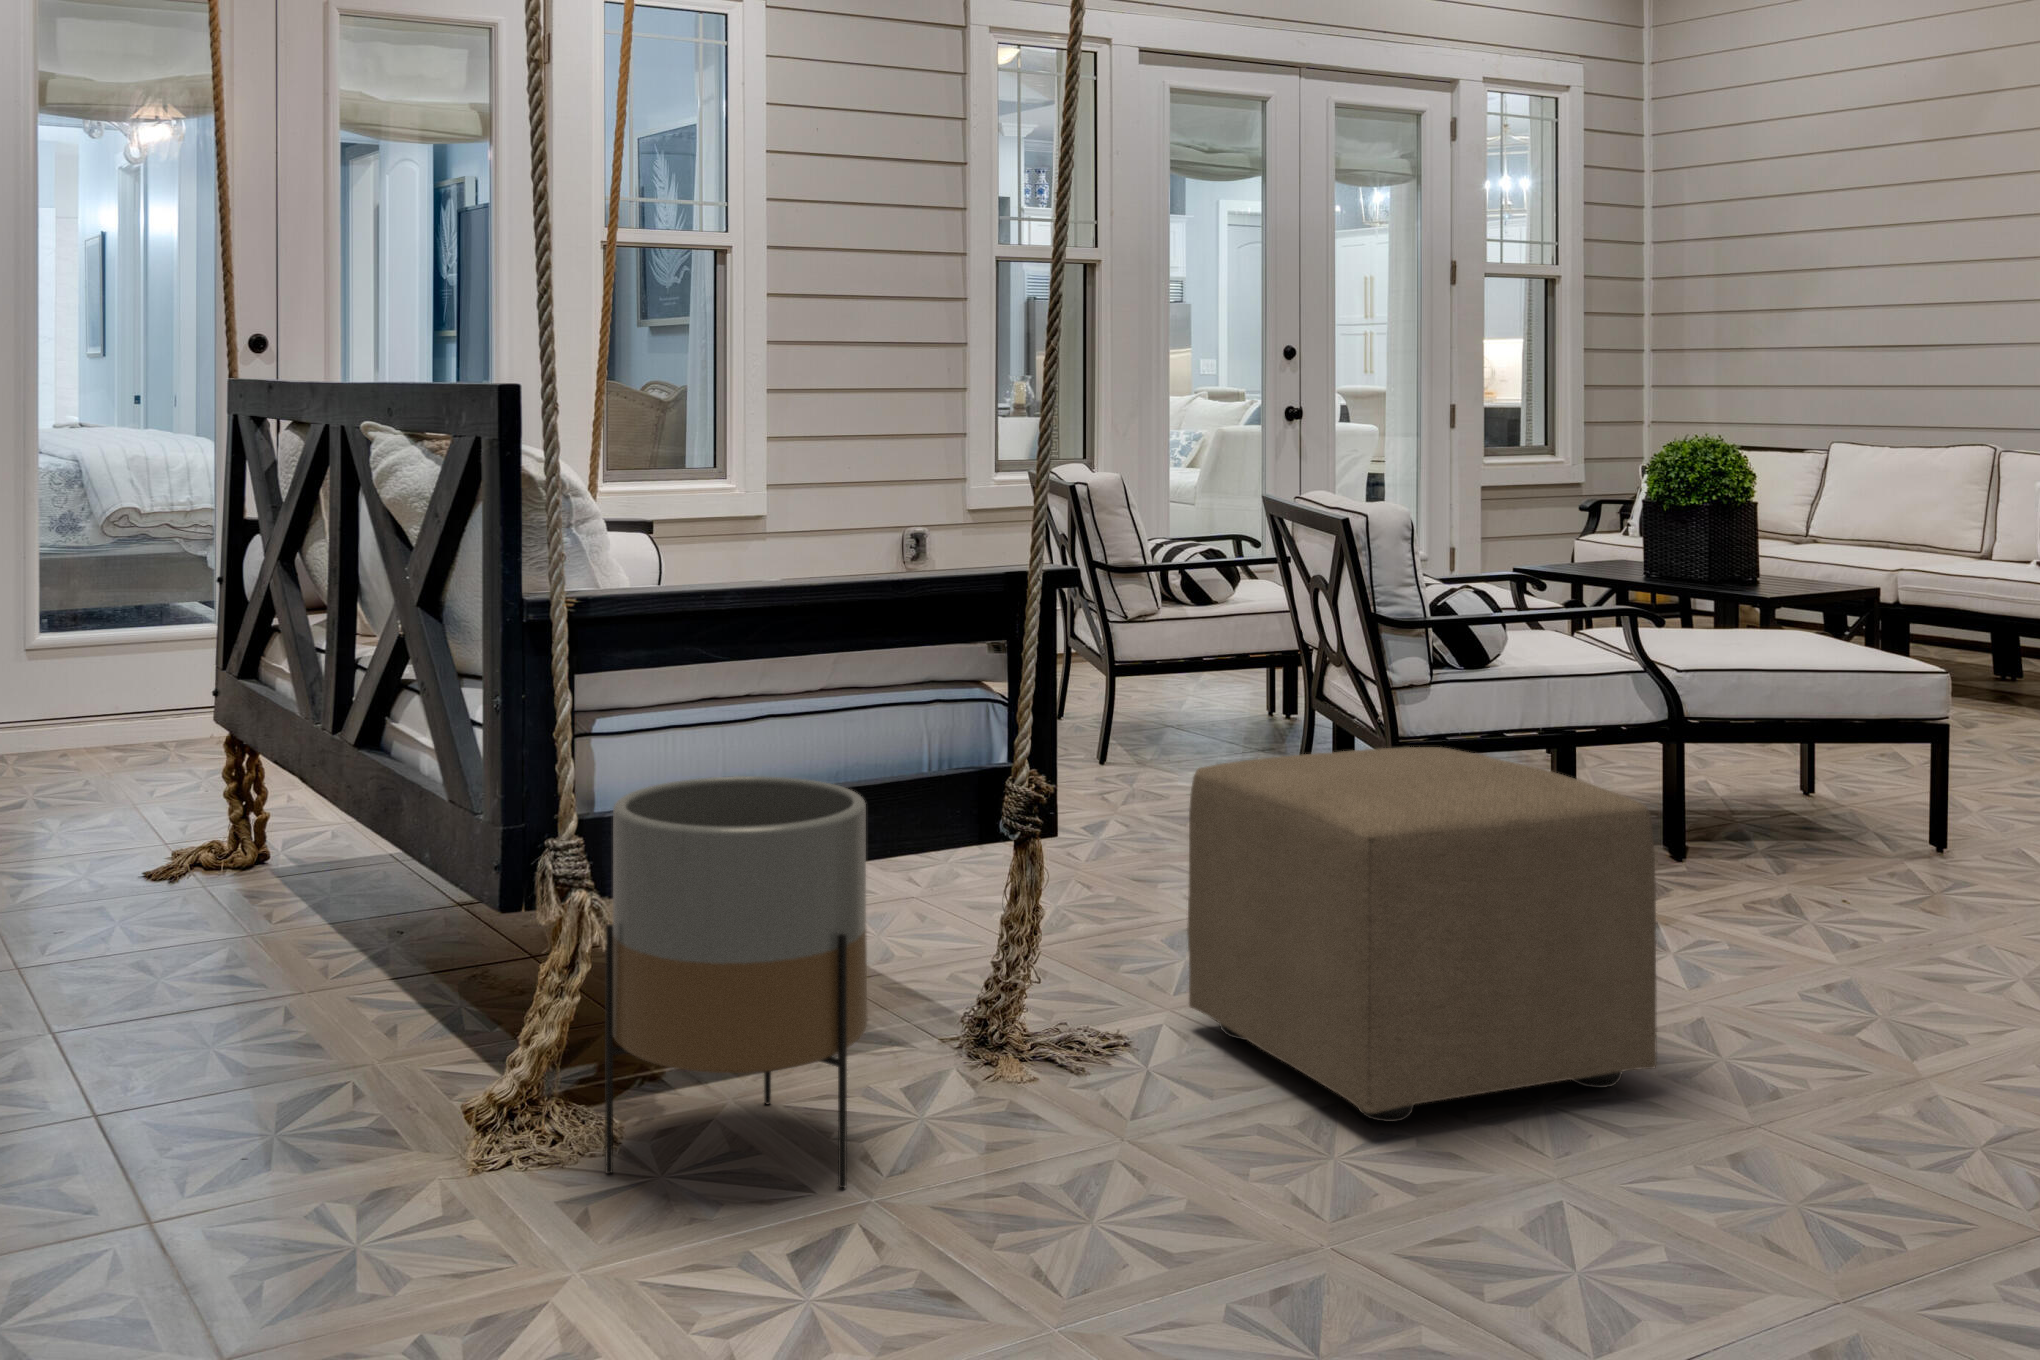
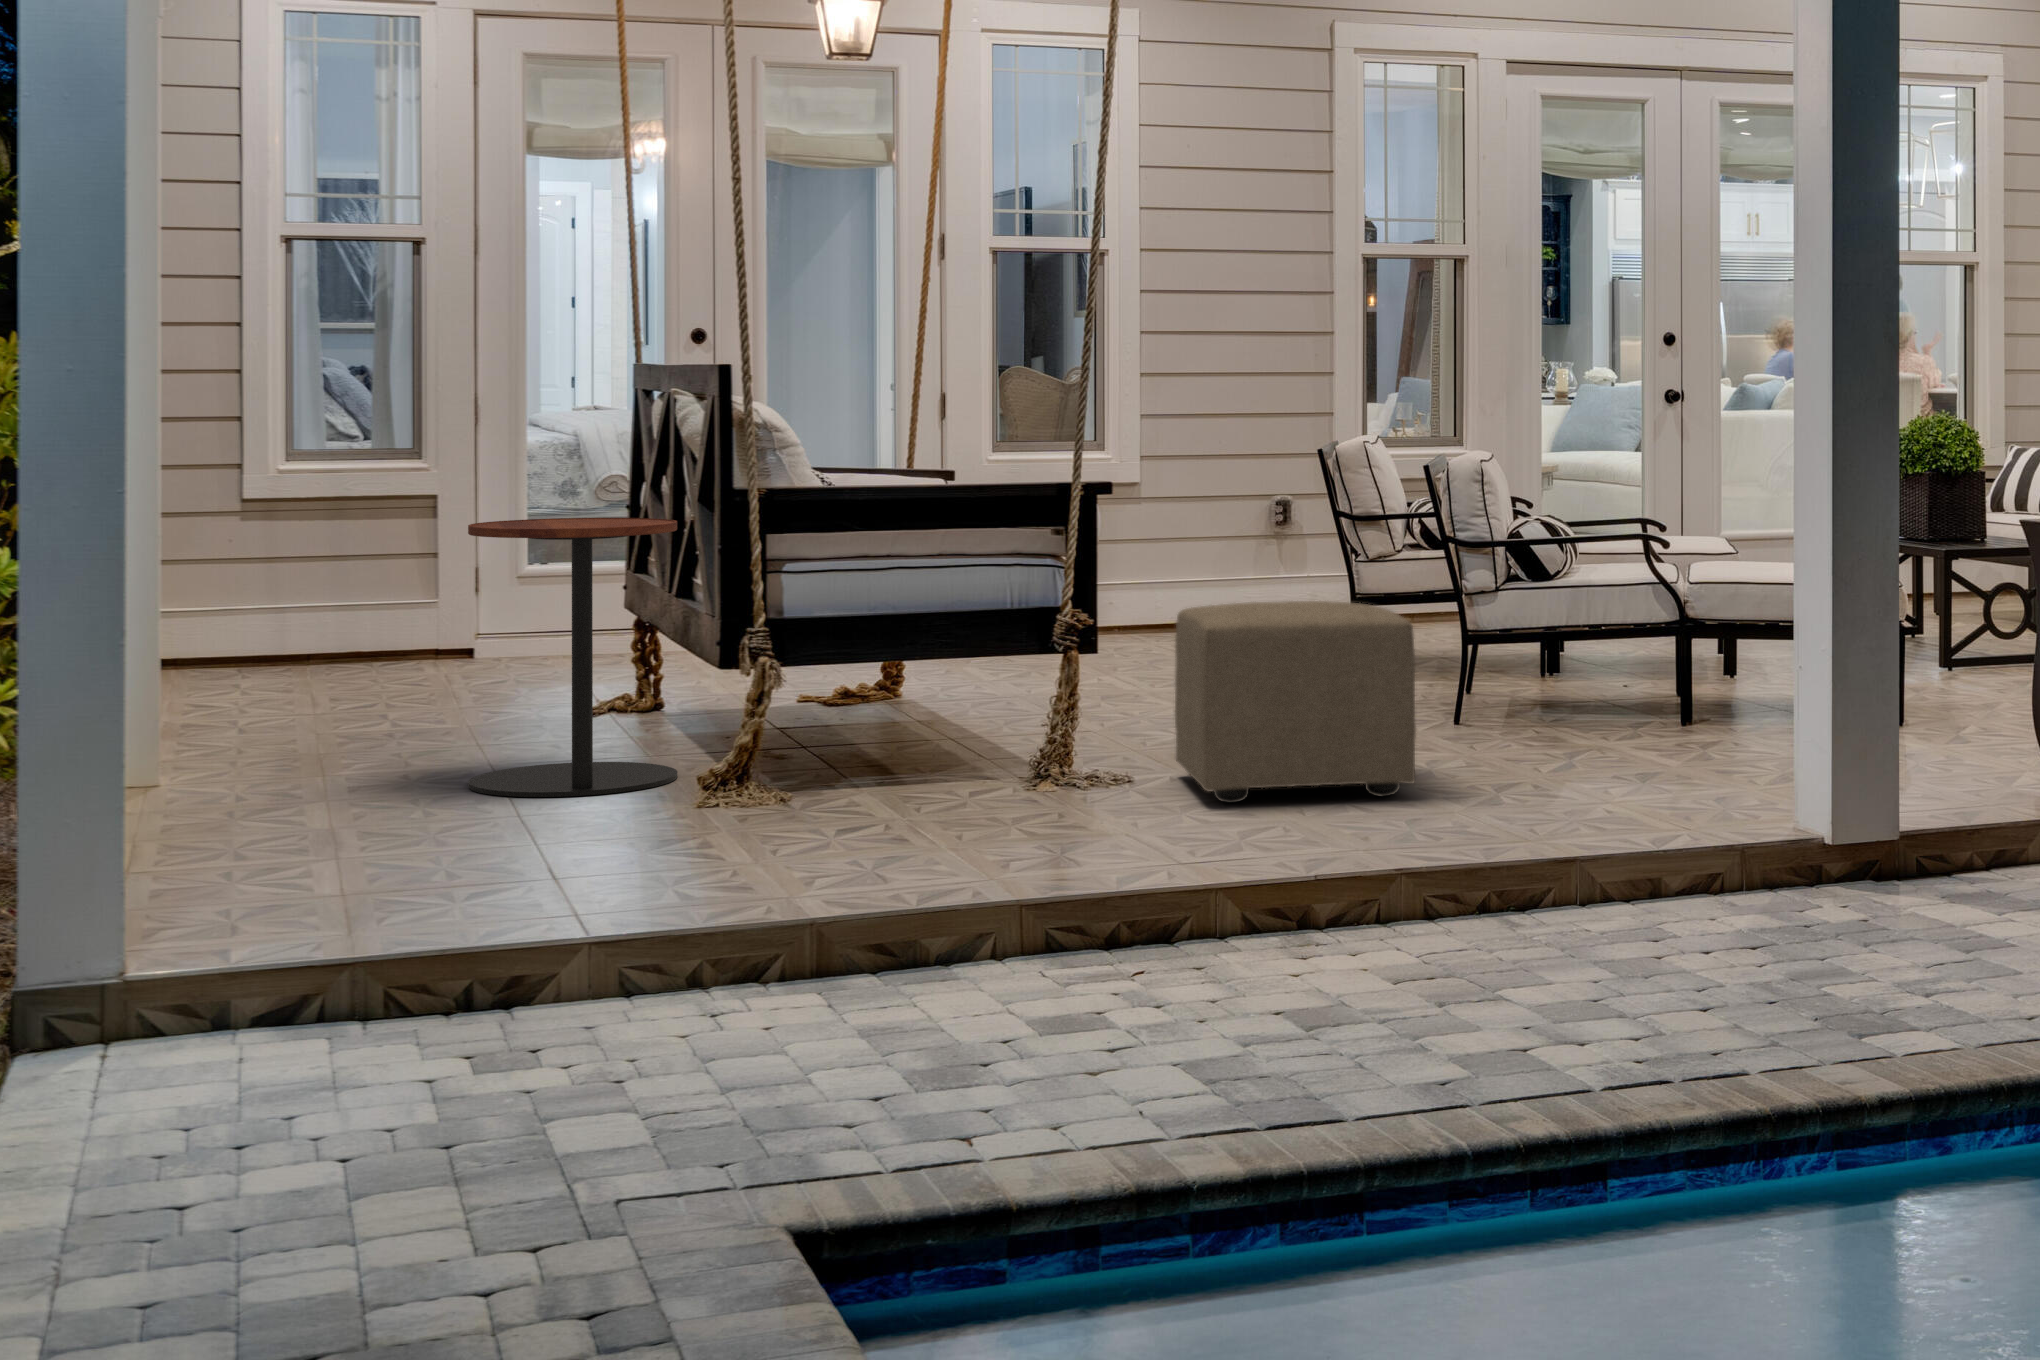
side table: none [31,629,389,1153] -> present [468,518,677,797]
planter: present [605,776,868,1188] -> none [766,597,921,813]

